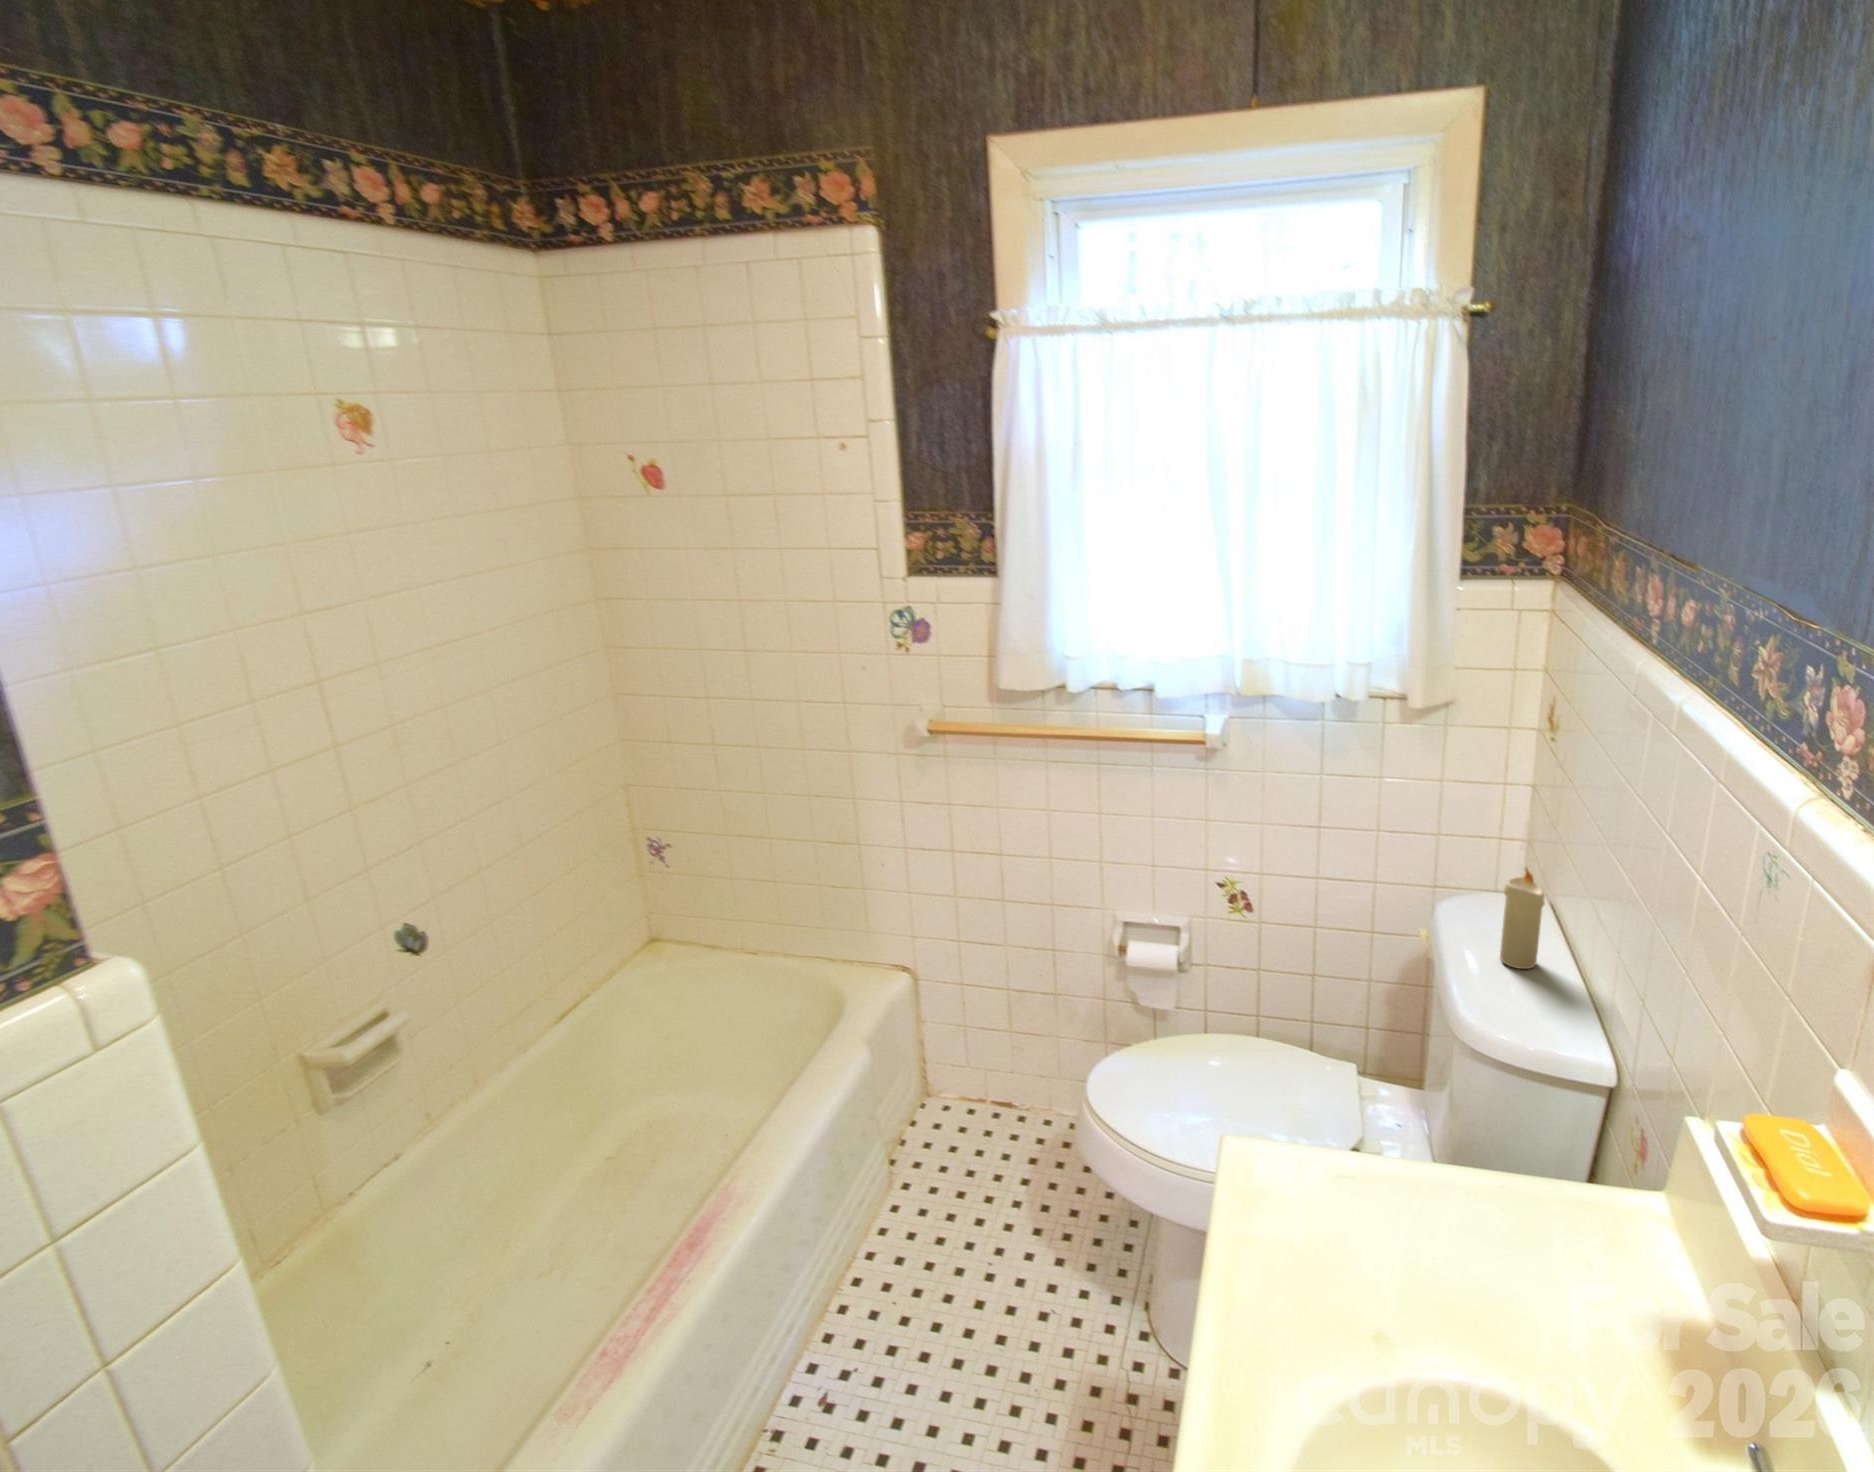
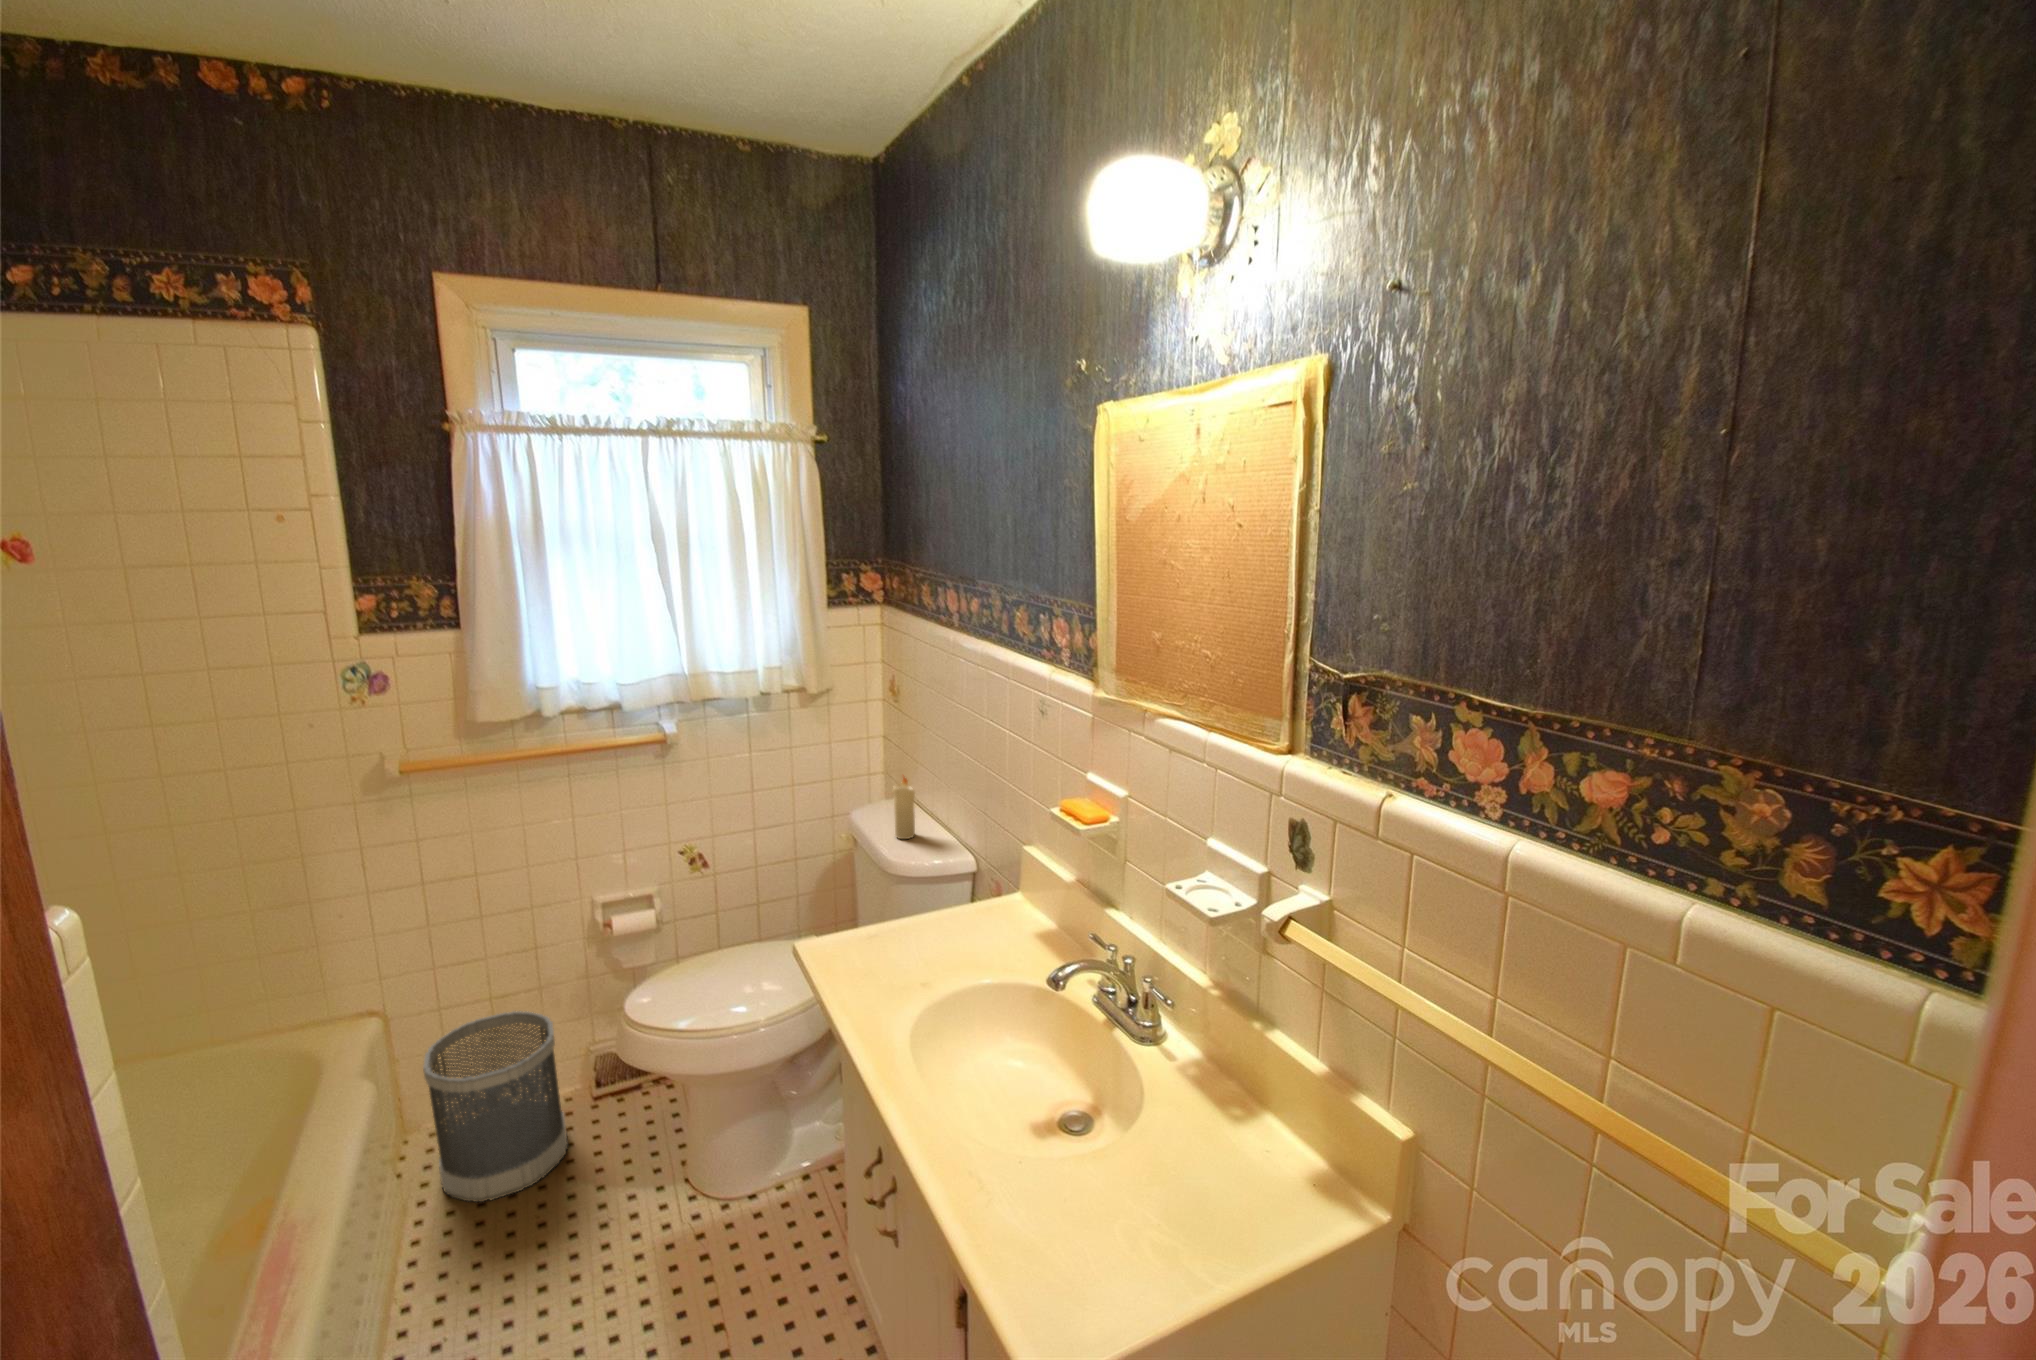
wastebasket: none [917,998,1049,1198] -> present [423,1011,568,1202]

